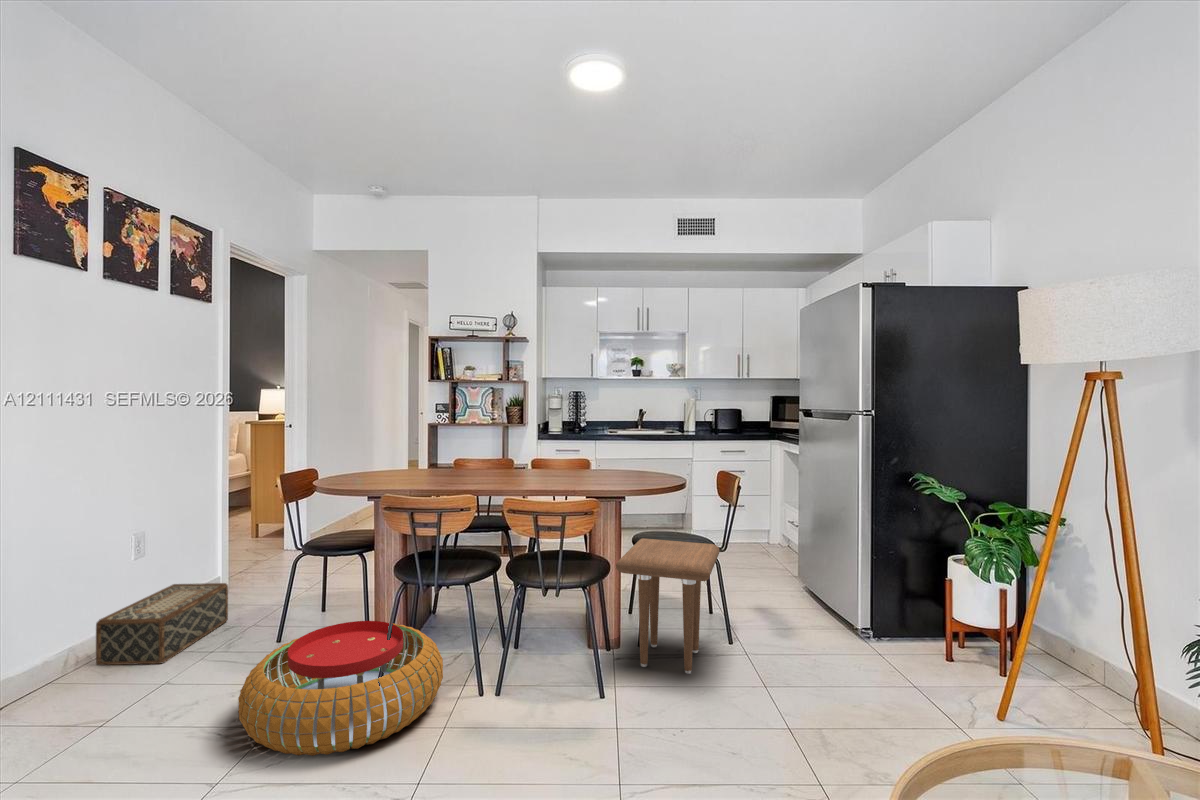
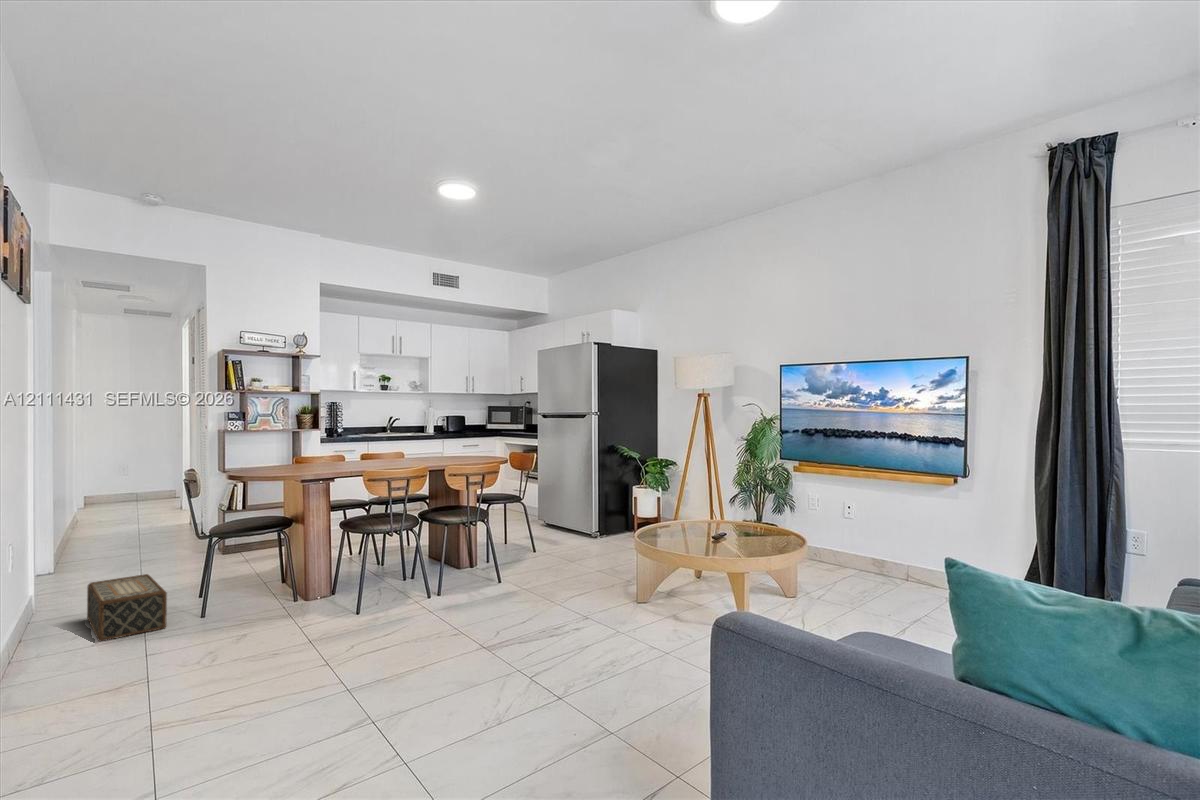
side table: present [616,538,720,674] -> none [487,491,551,564]
pouf: present [238,621,443,756] -> none [310,554,437,622]

